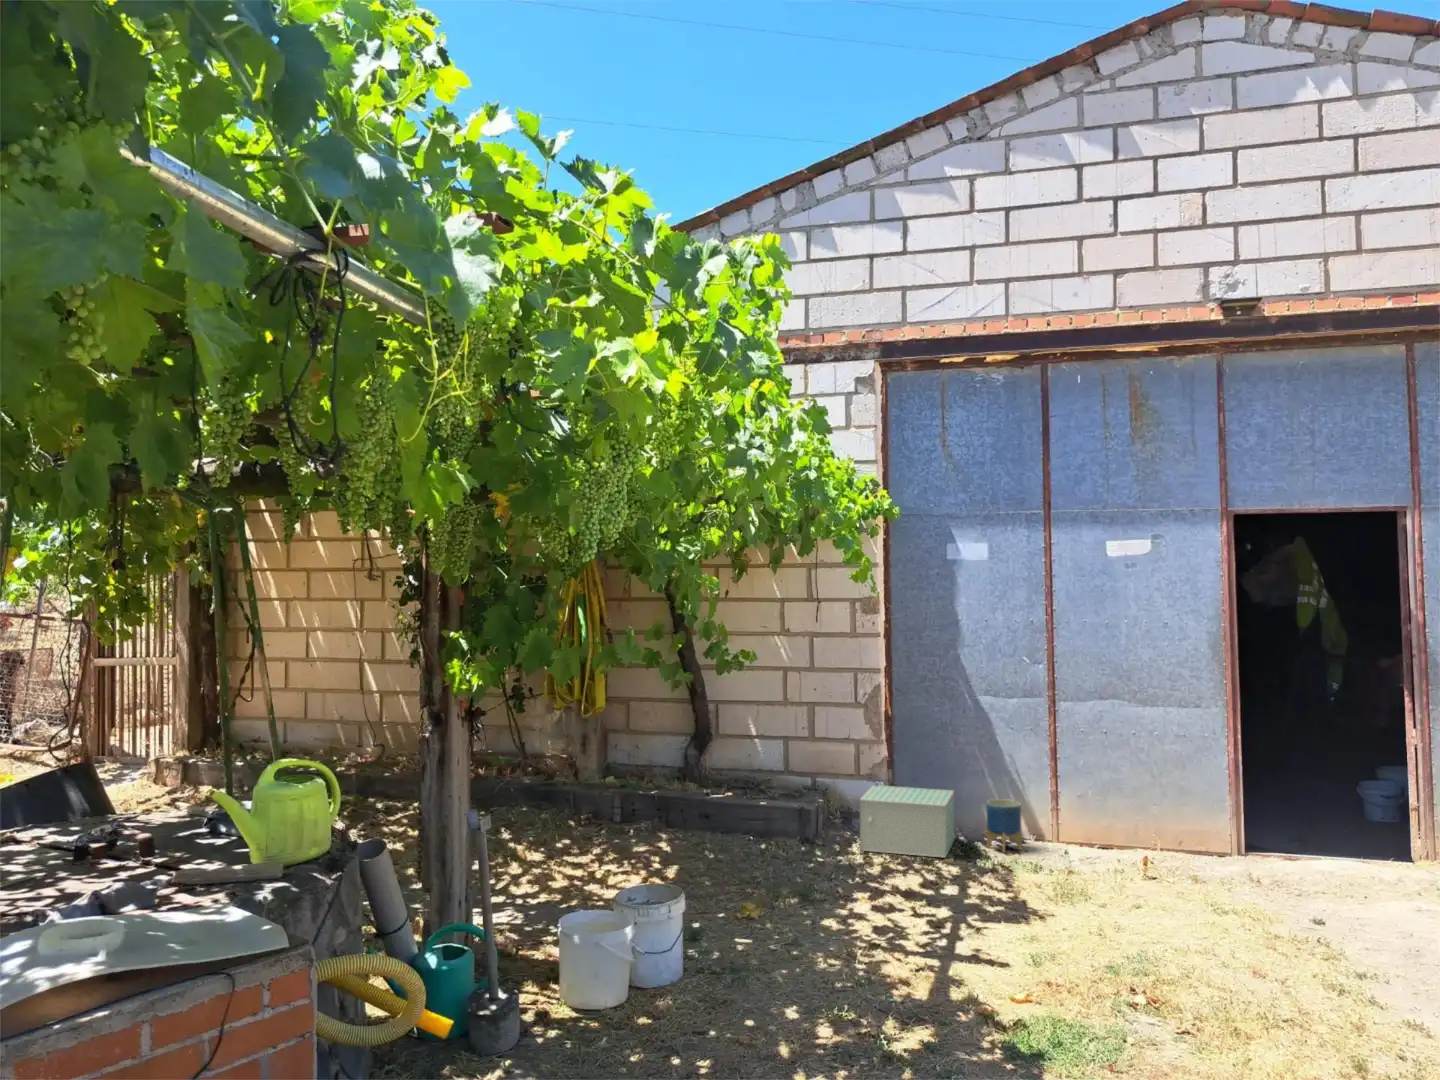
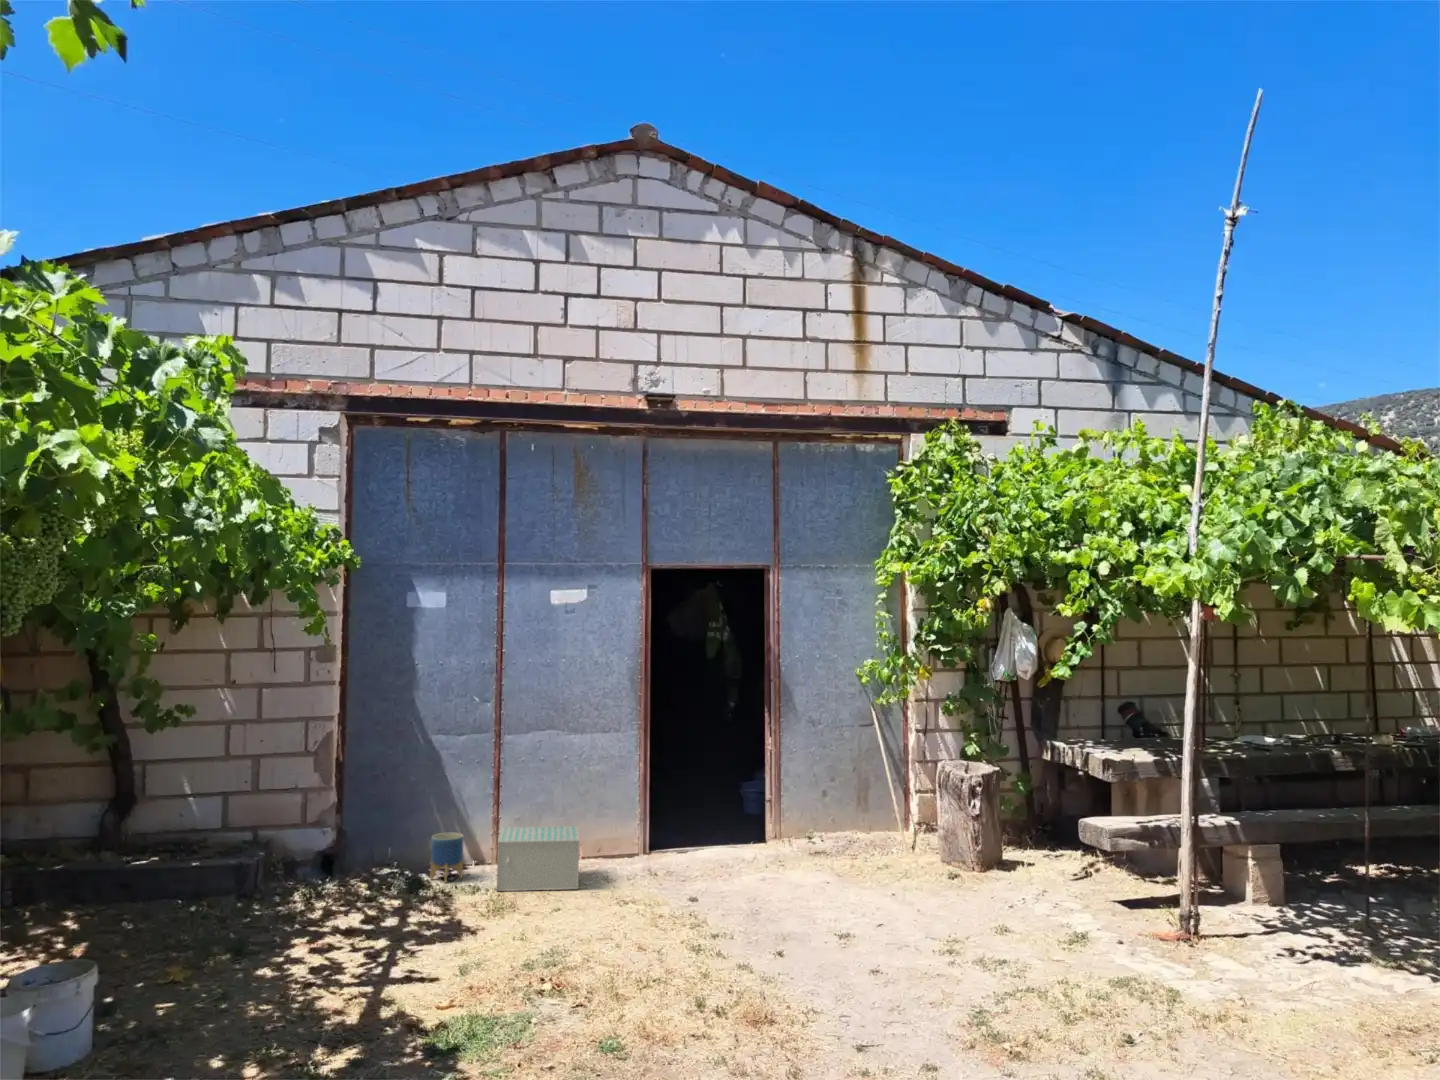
storage box: present [860,786,954,857] -> present [497,826,579,891]

